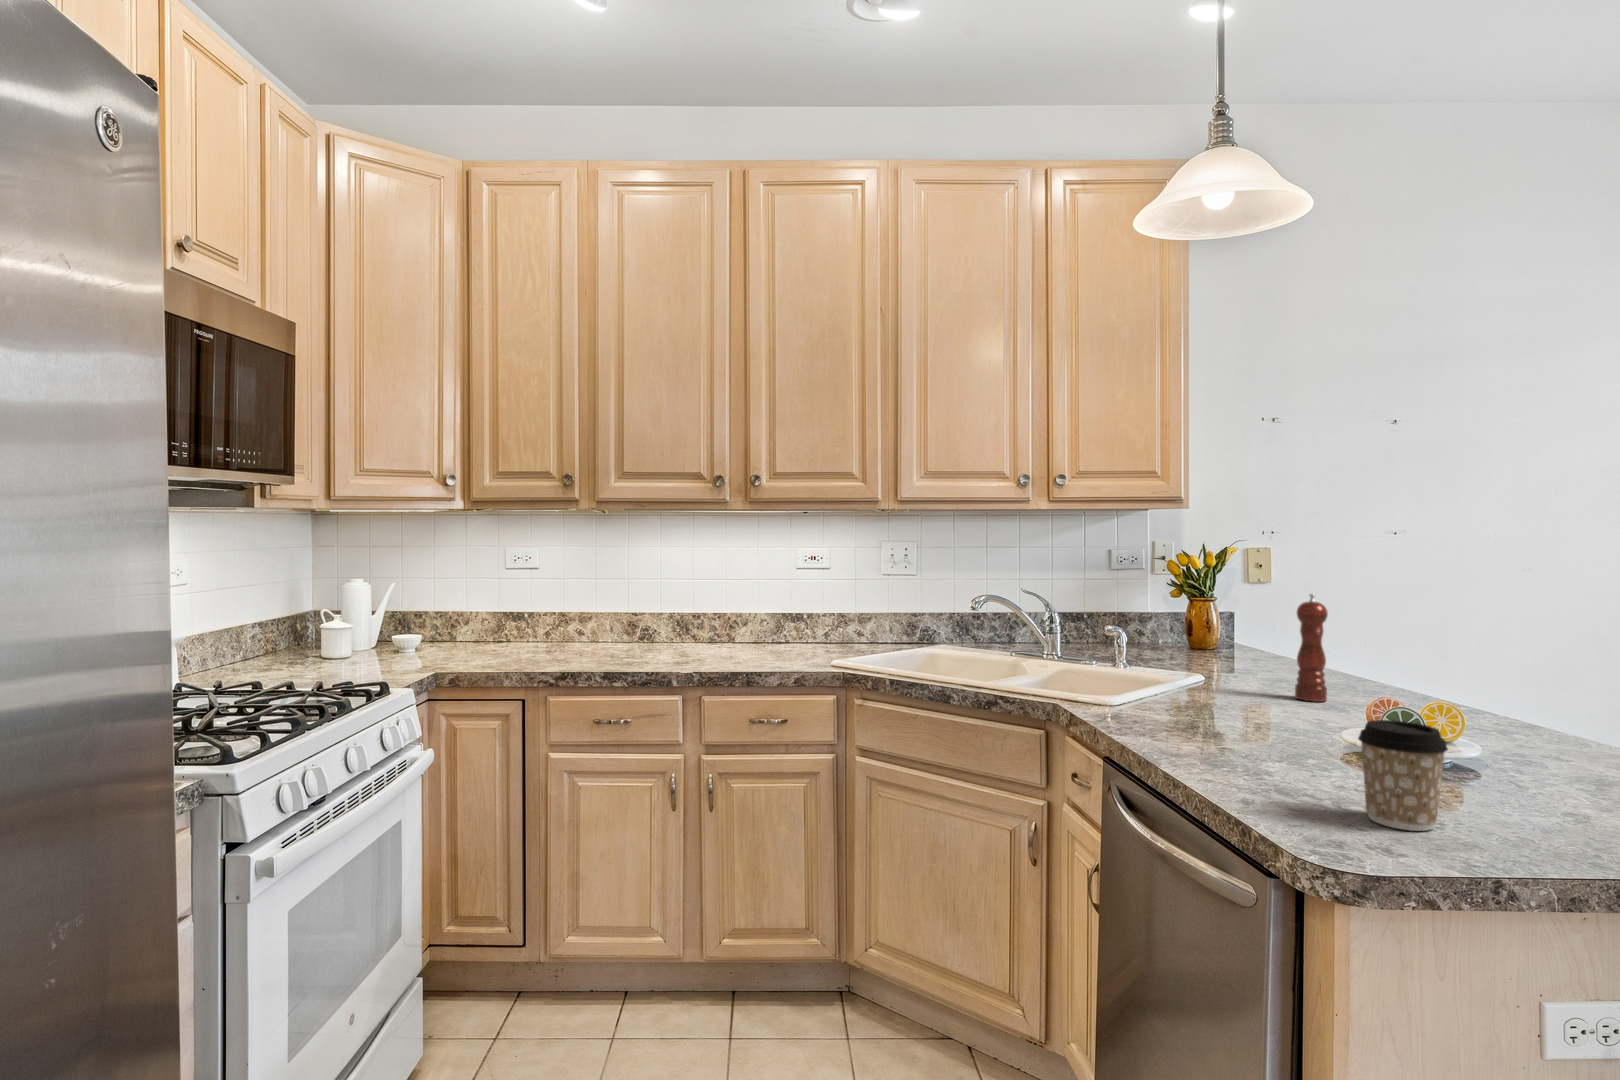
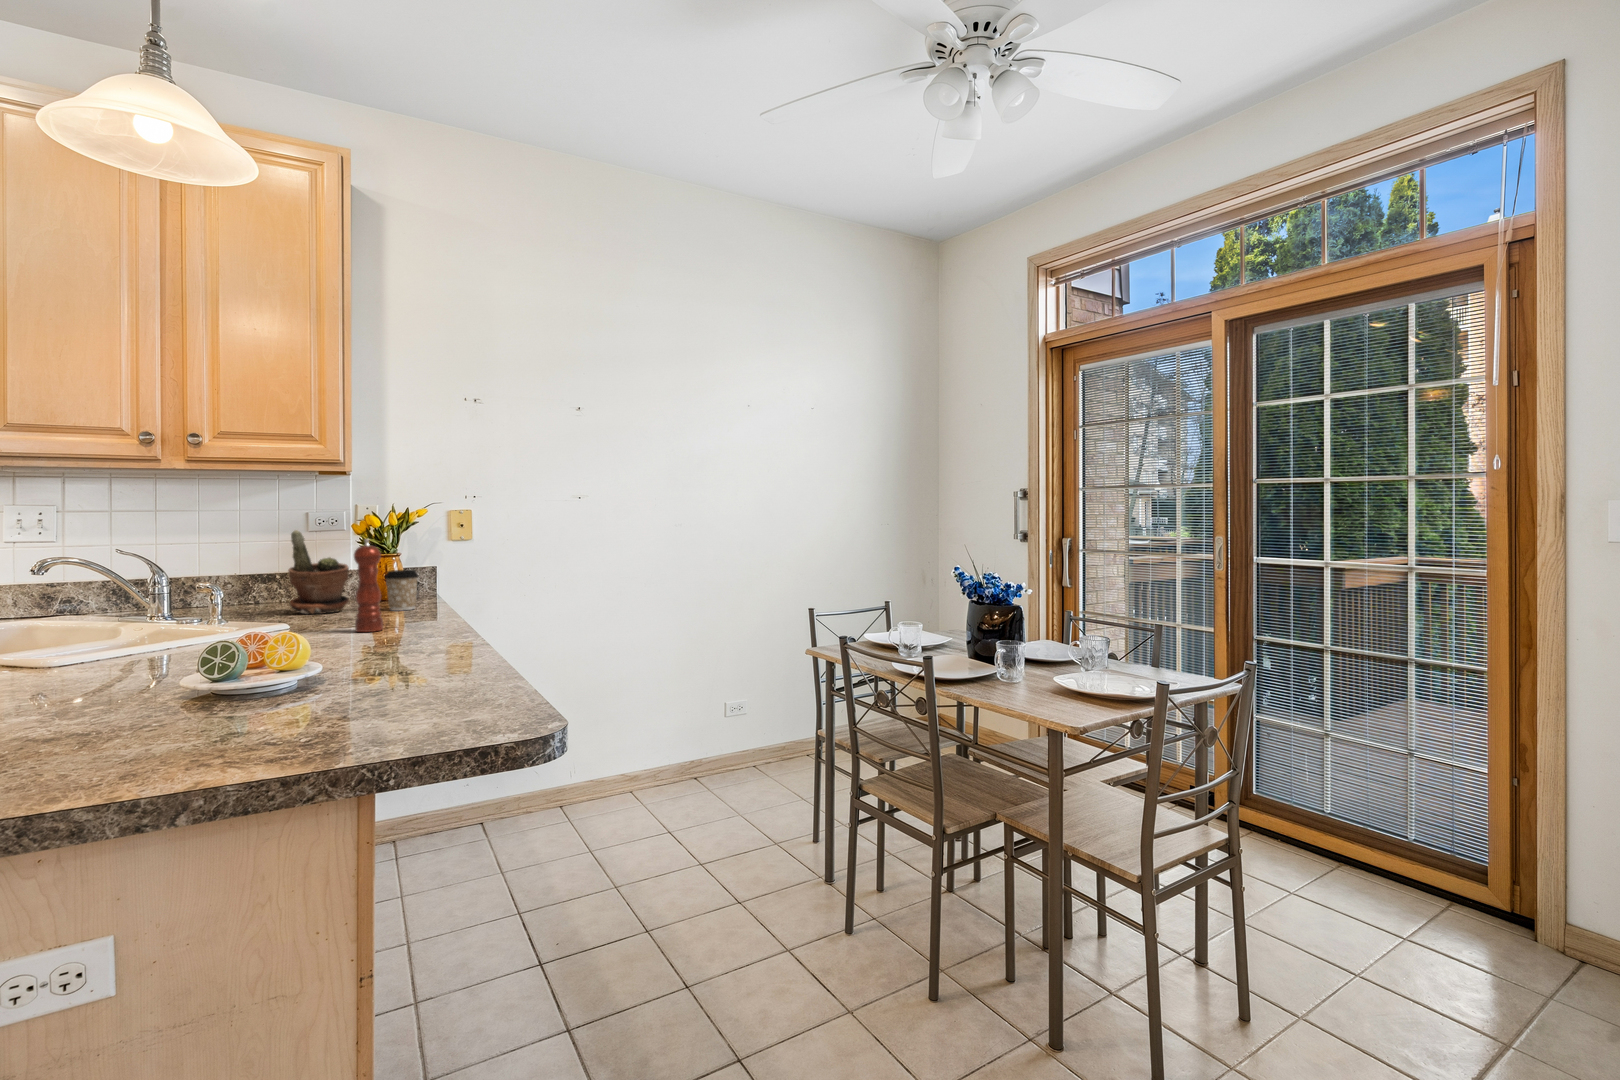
potted plant: none [1134,573,1195,664] -> present [288,530,349,614]
coffee cup: present [1358,720,1448,831] -> present [385,570,418,611]

